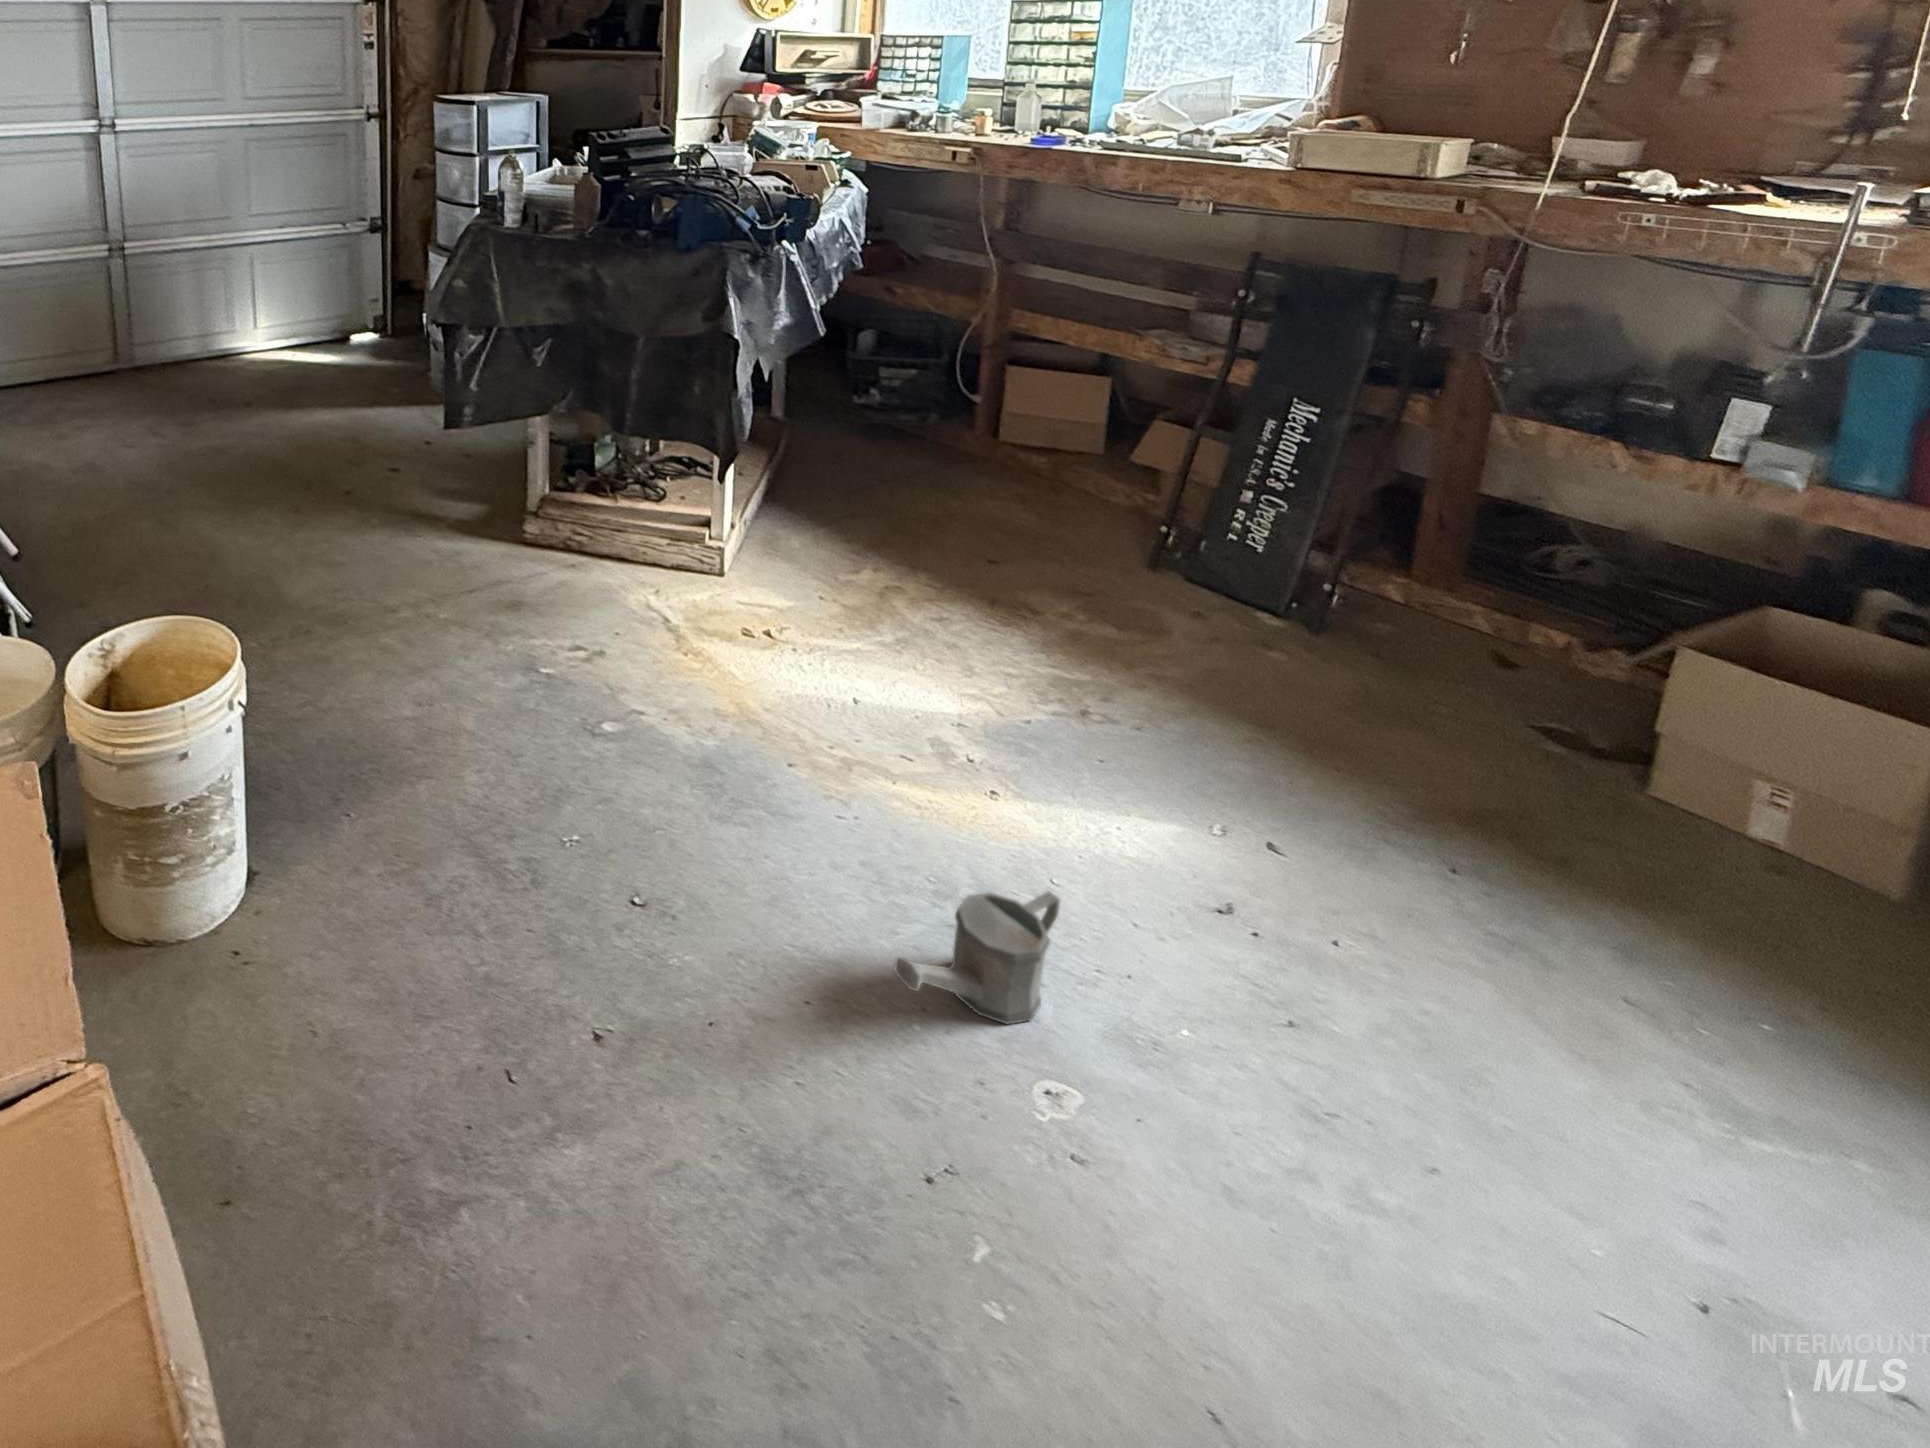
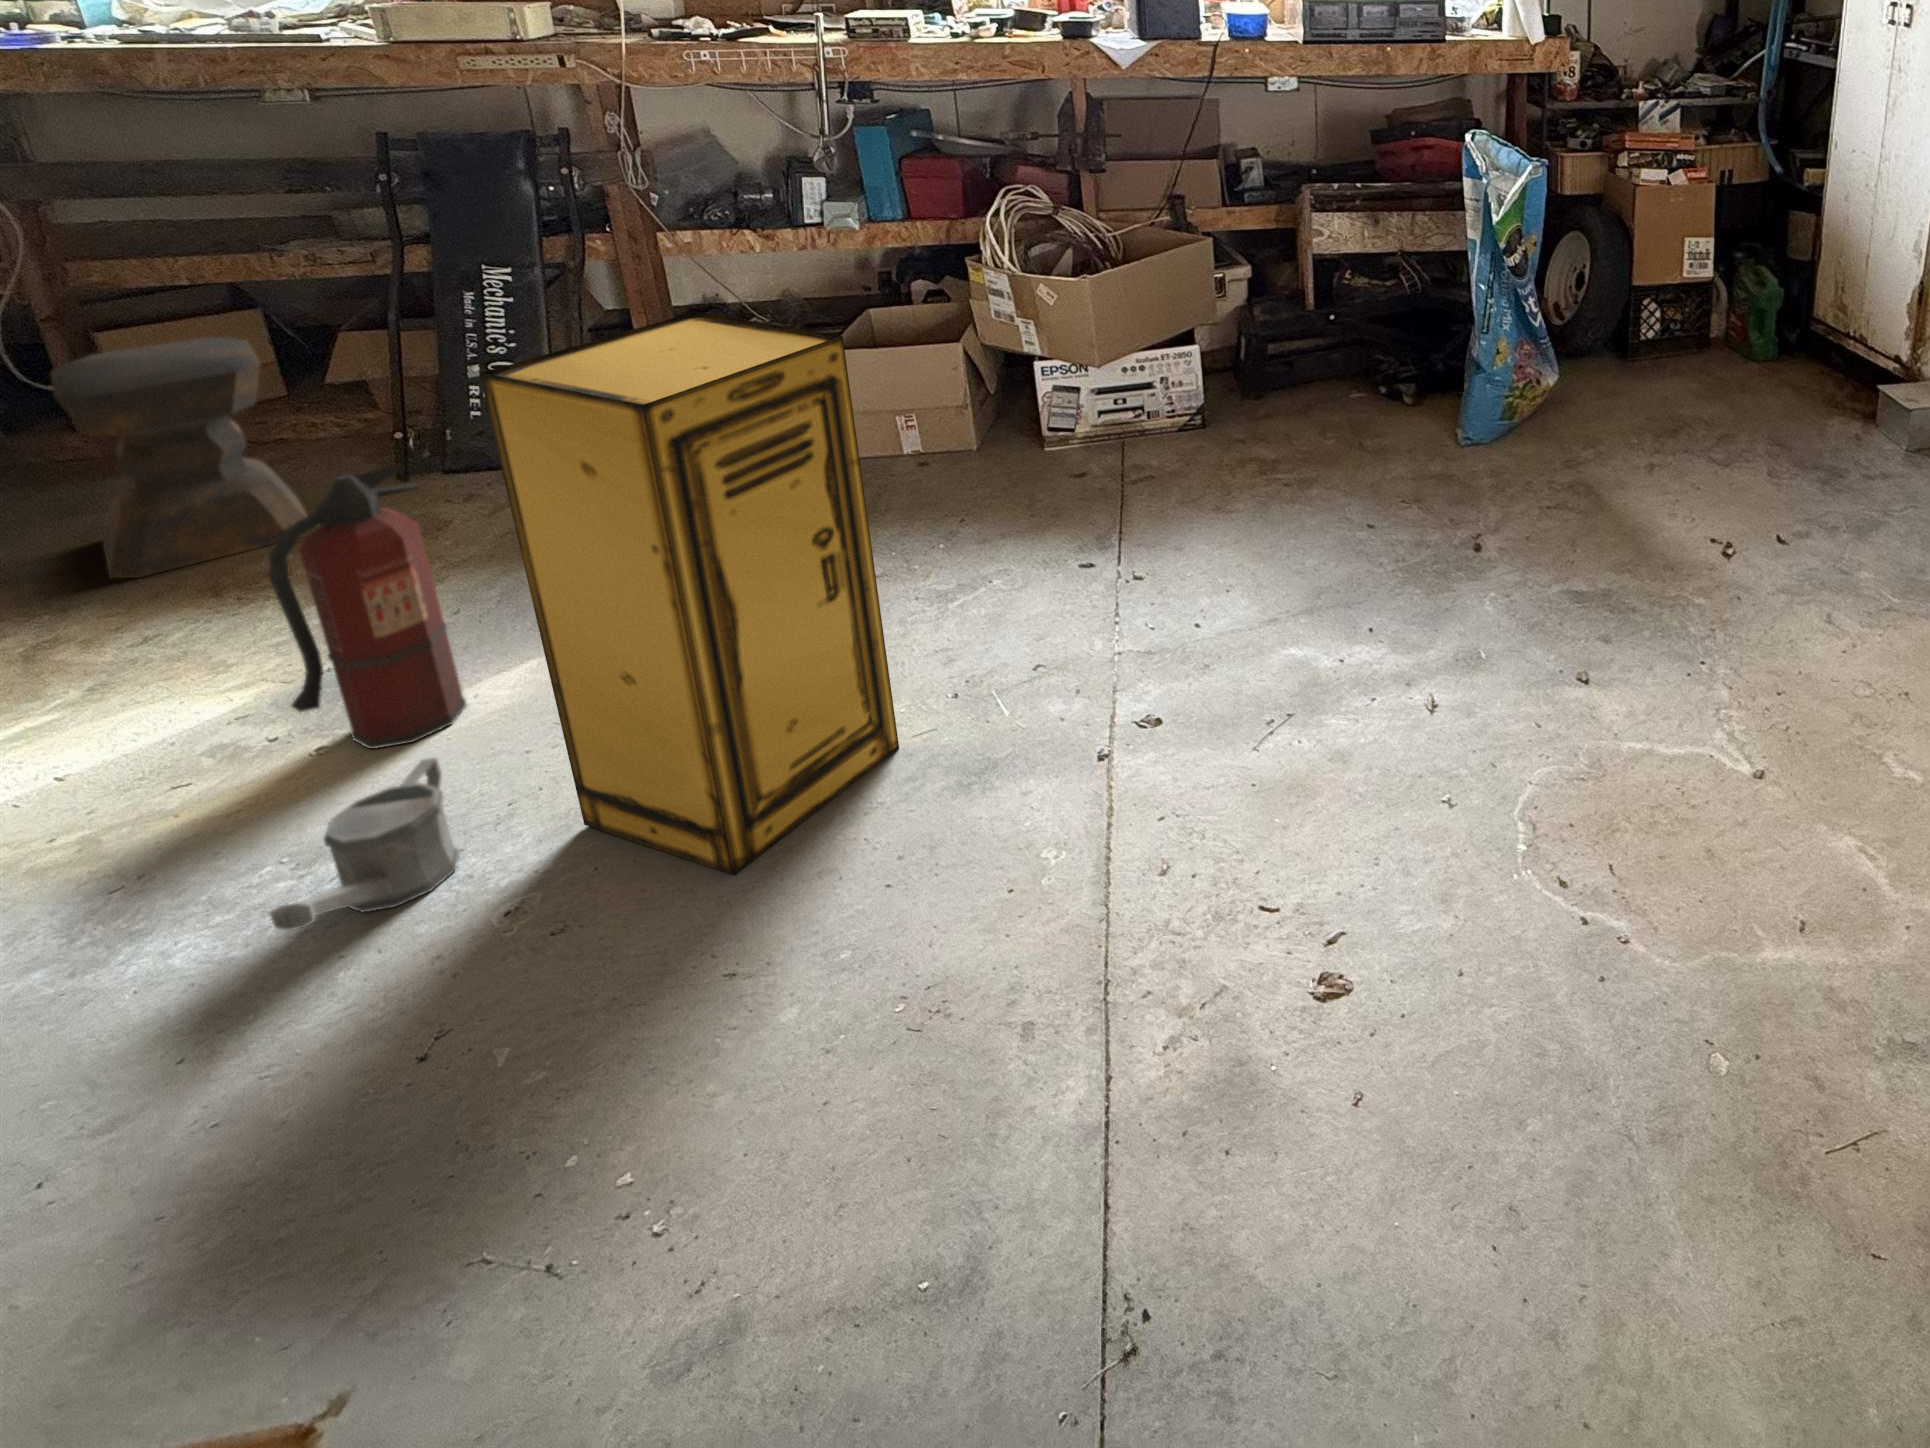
stool: none [947,387,1090,583] -> present [51,337,307,578]
storage cabinet: none [1150,579,1774,1365] -> present [479,311,899,875]
fire extinguisher: none [990,585,1150,853] -> present [269,463,466,750]

